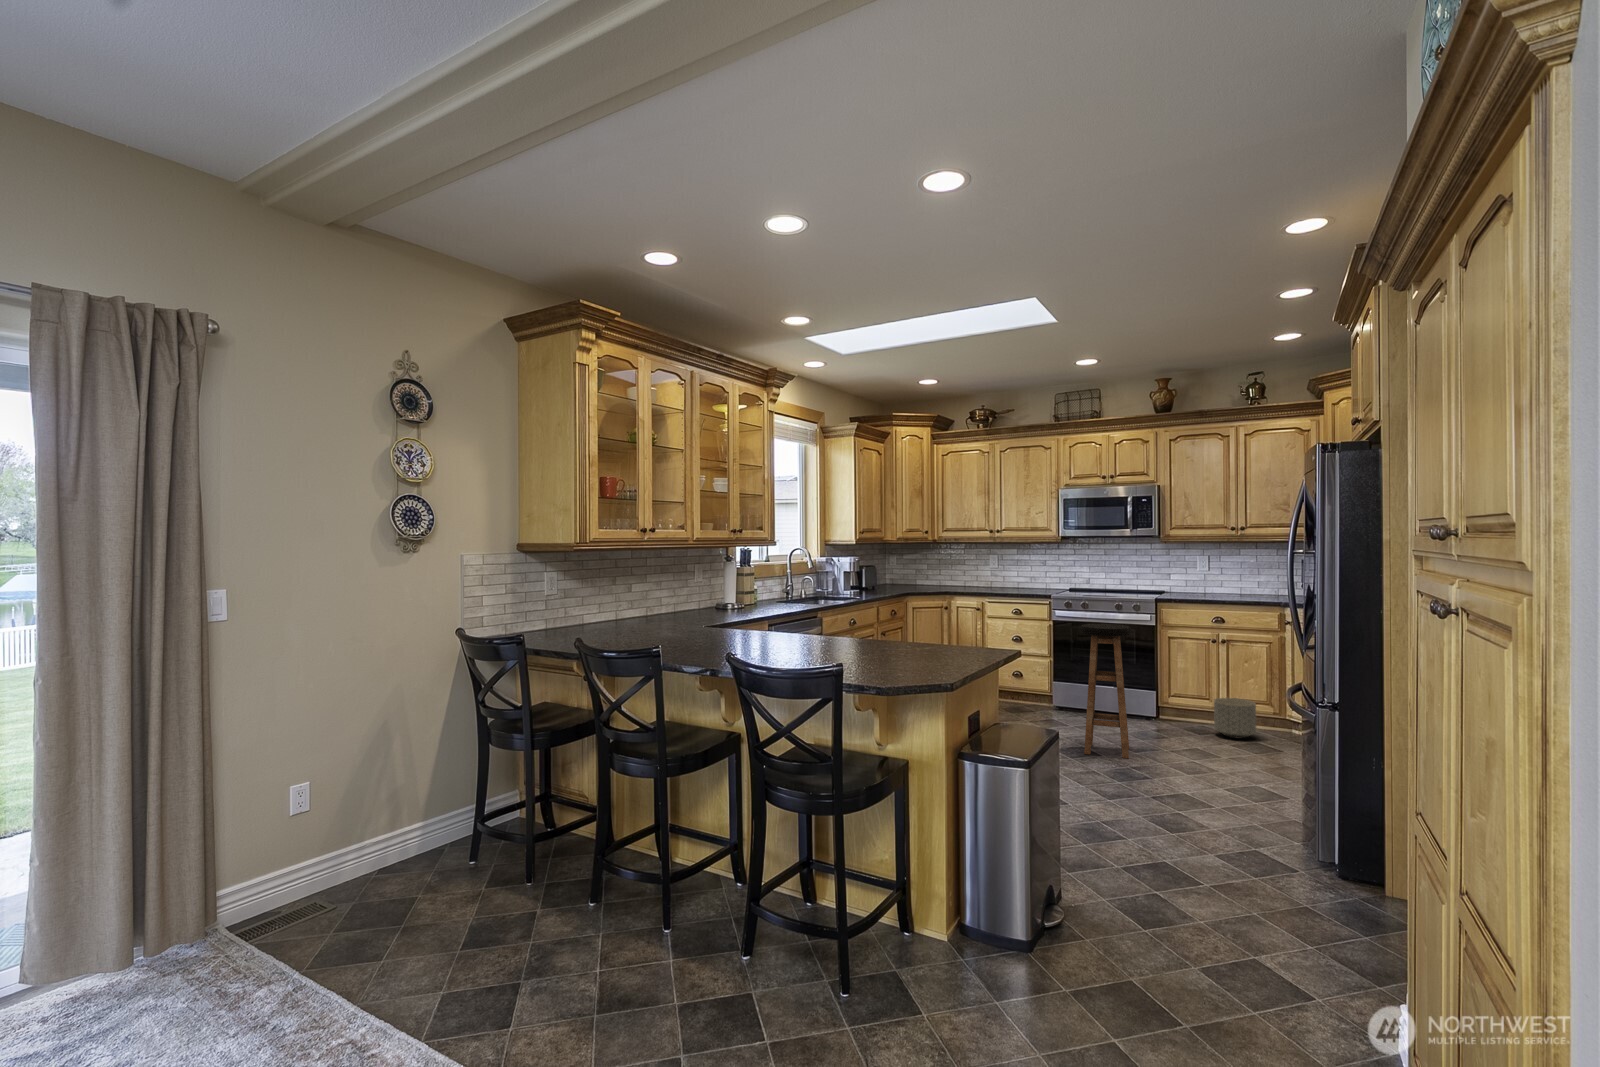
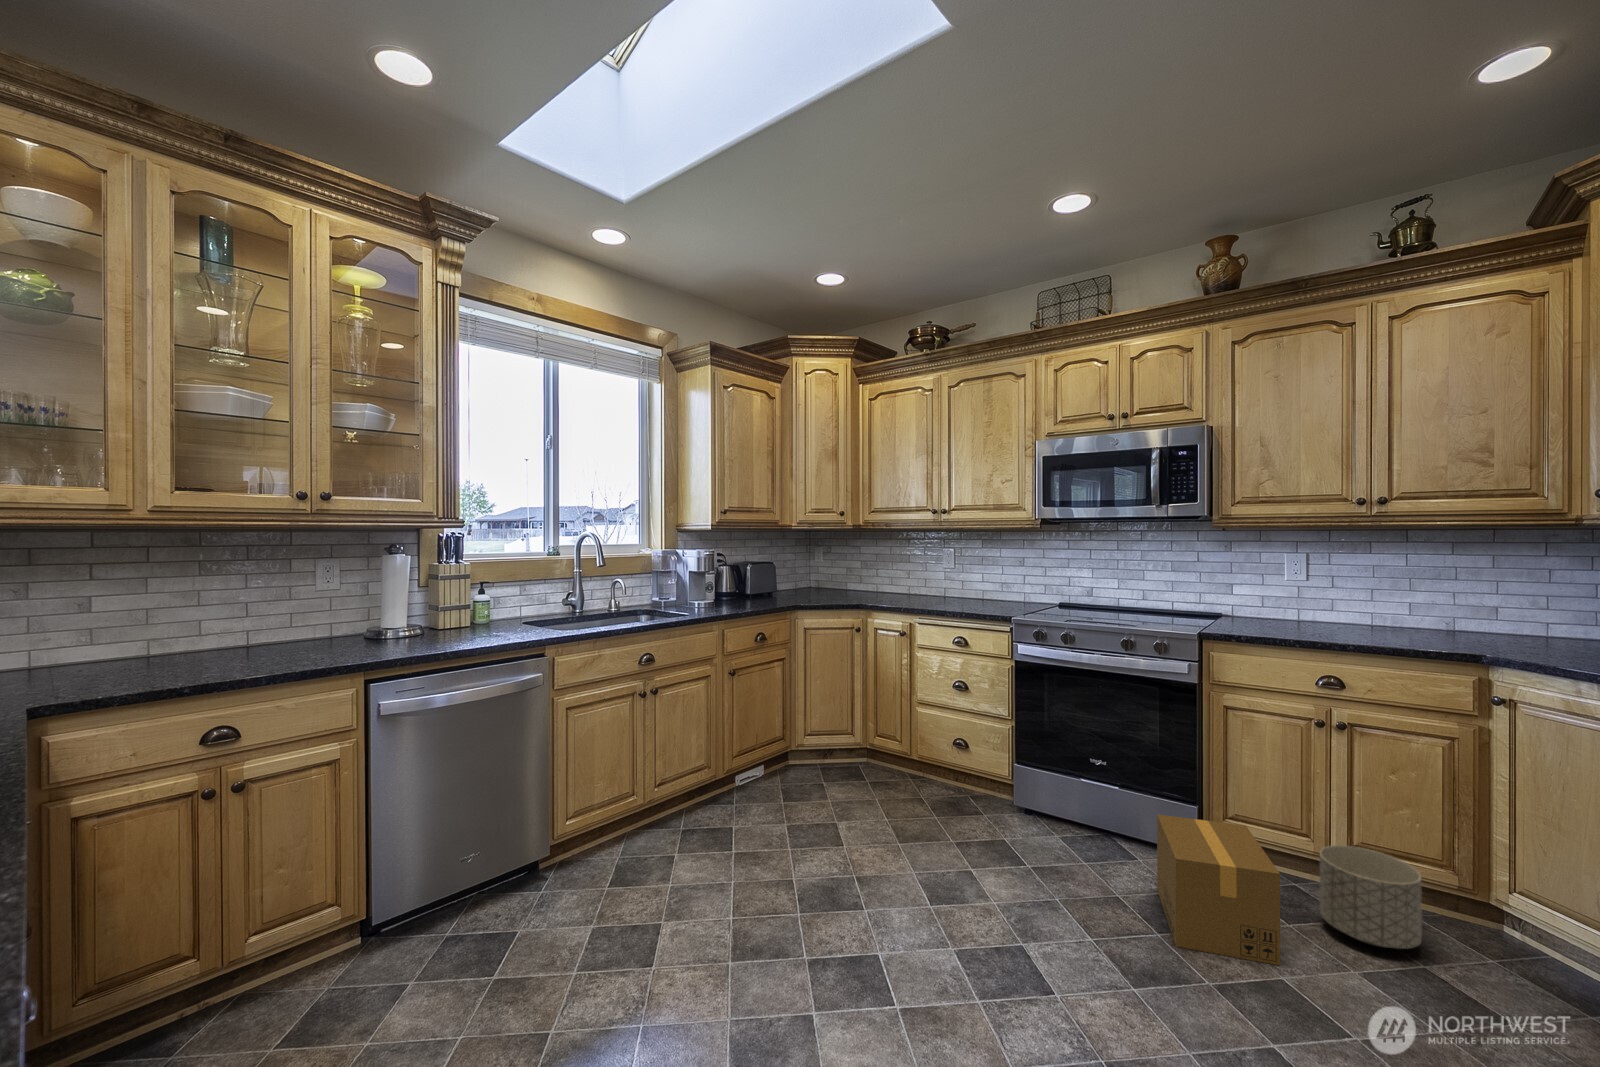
bar stool: present [1081,624,1131,758] -> none [1015,694,1125,1018]
cardboard box: none [1138,690,1196,745] -> present [1157,815,1280,965]

